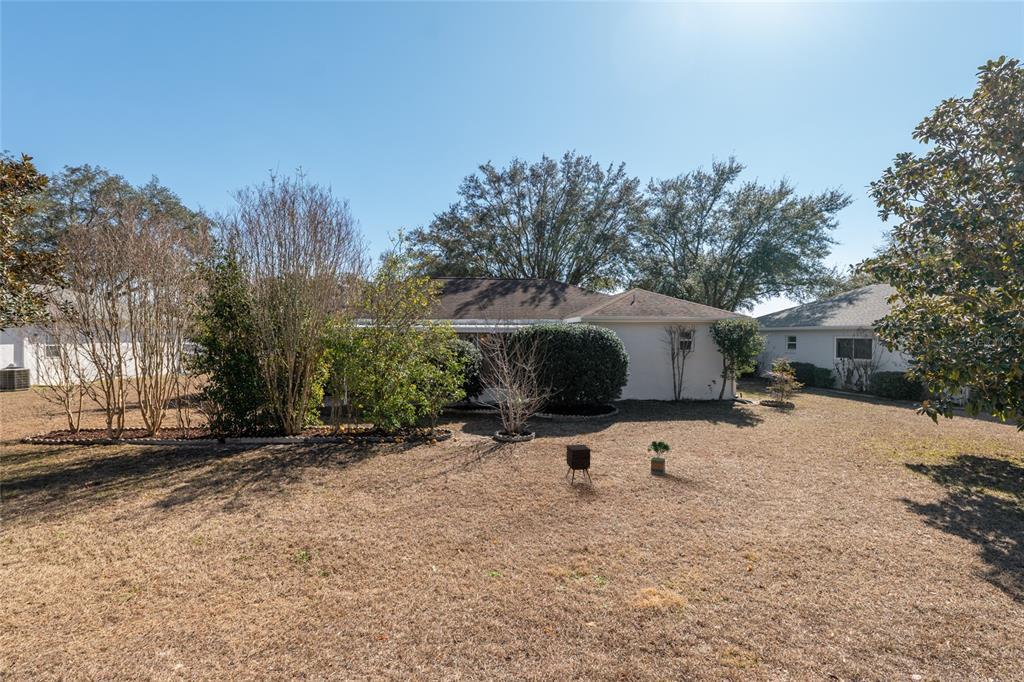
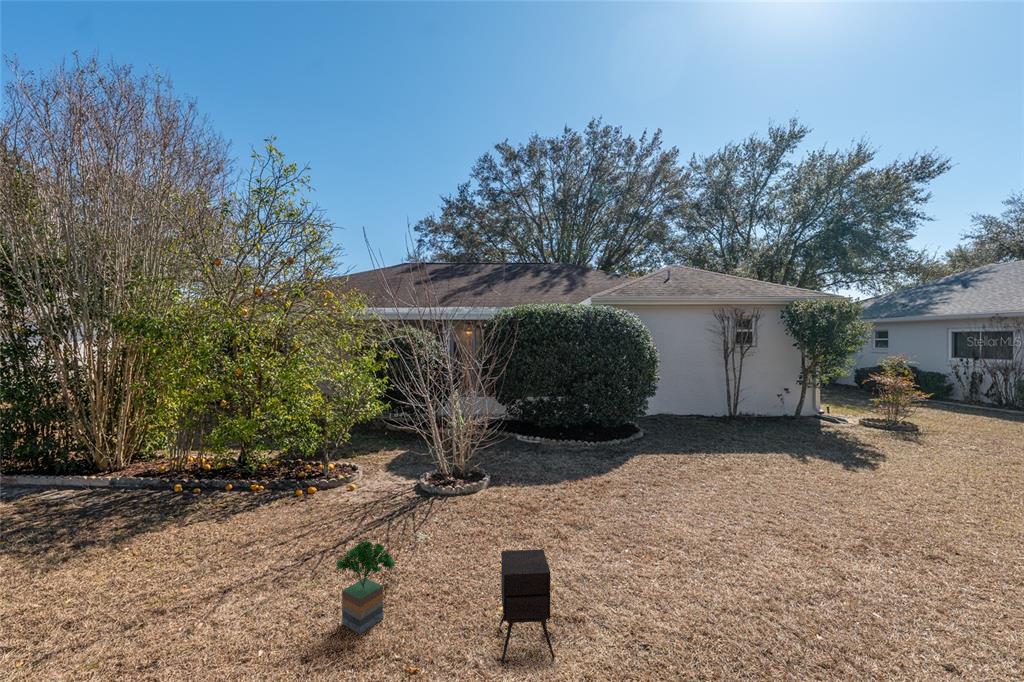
potted tree: present [647,441,670,476] -> present [336,541,396,634]

